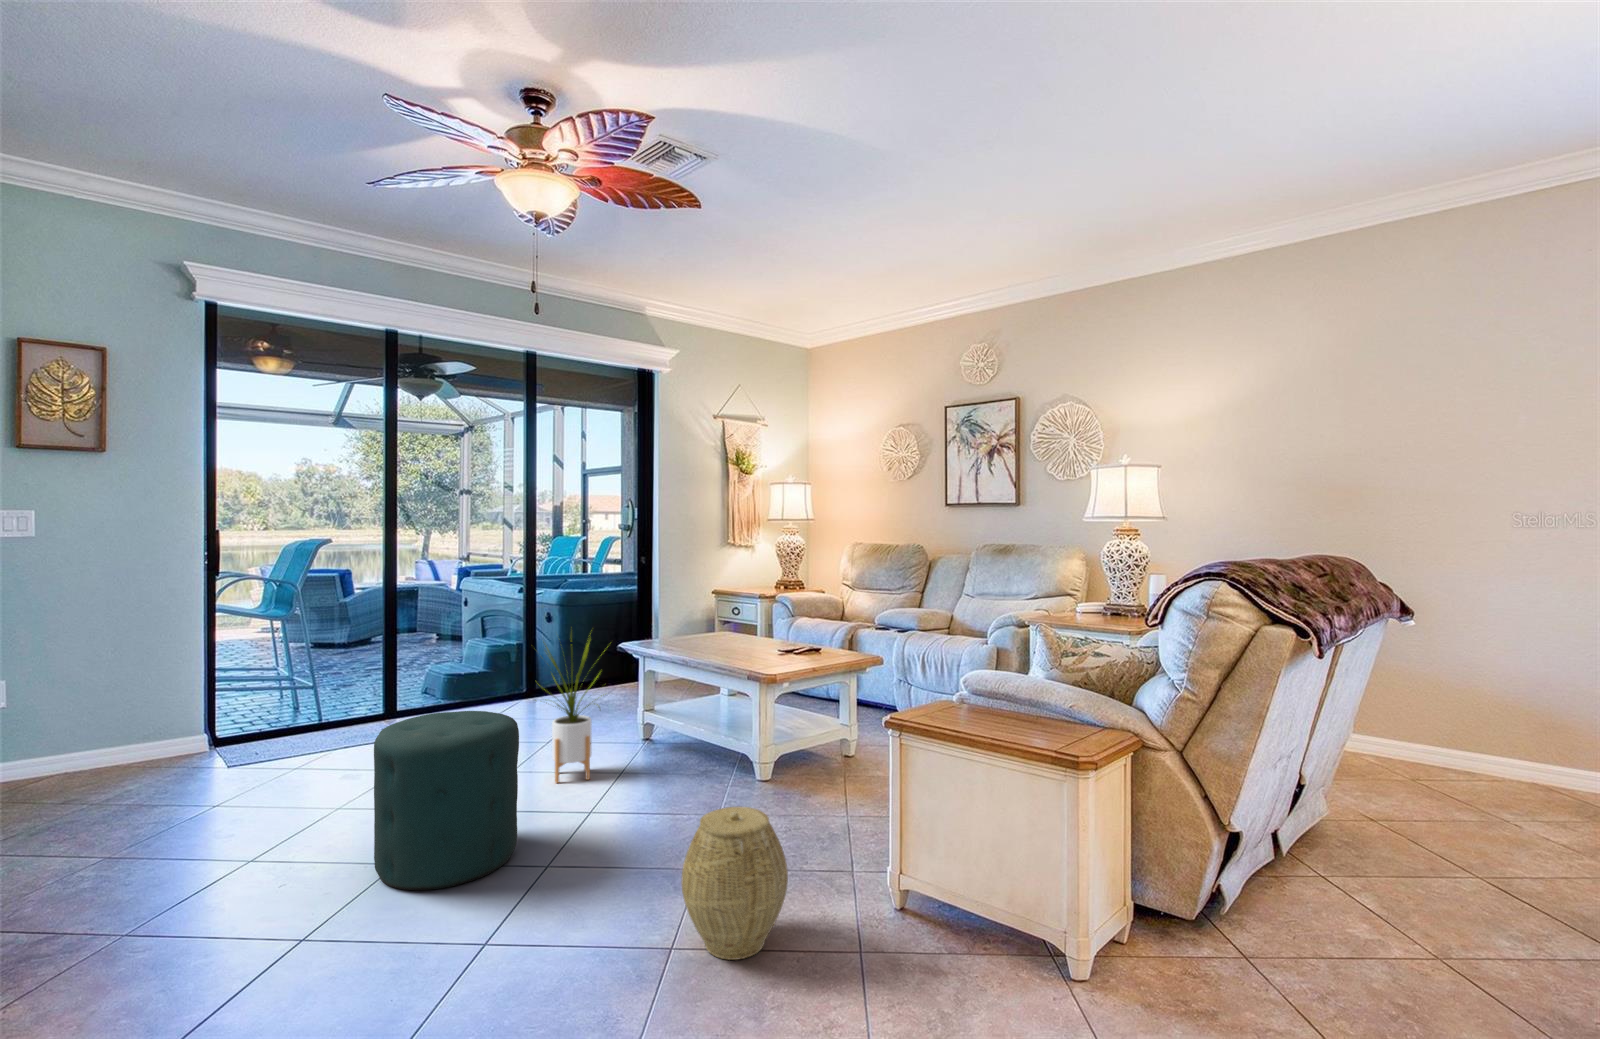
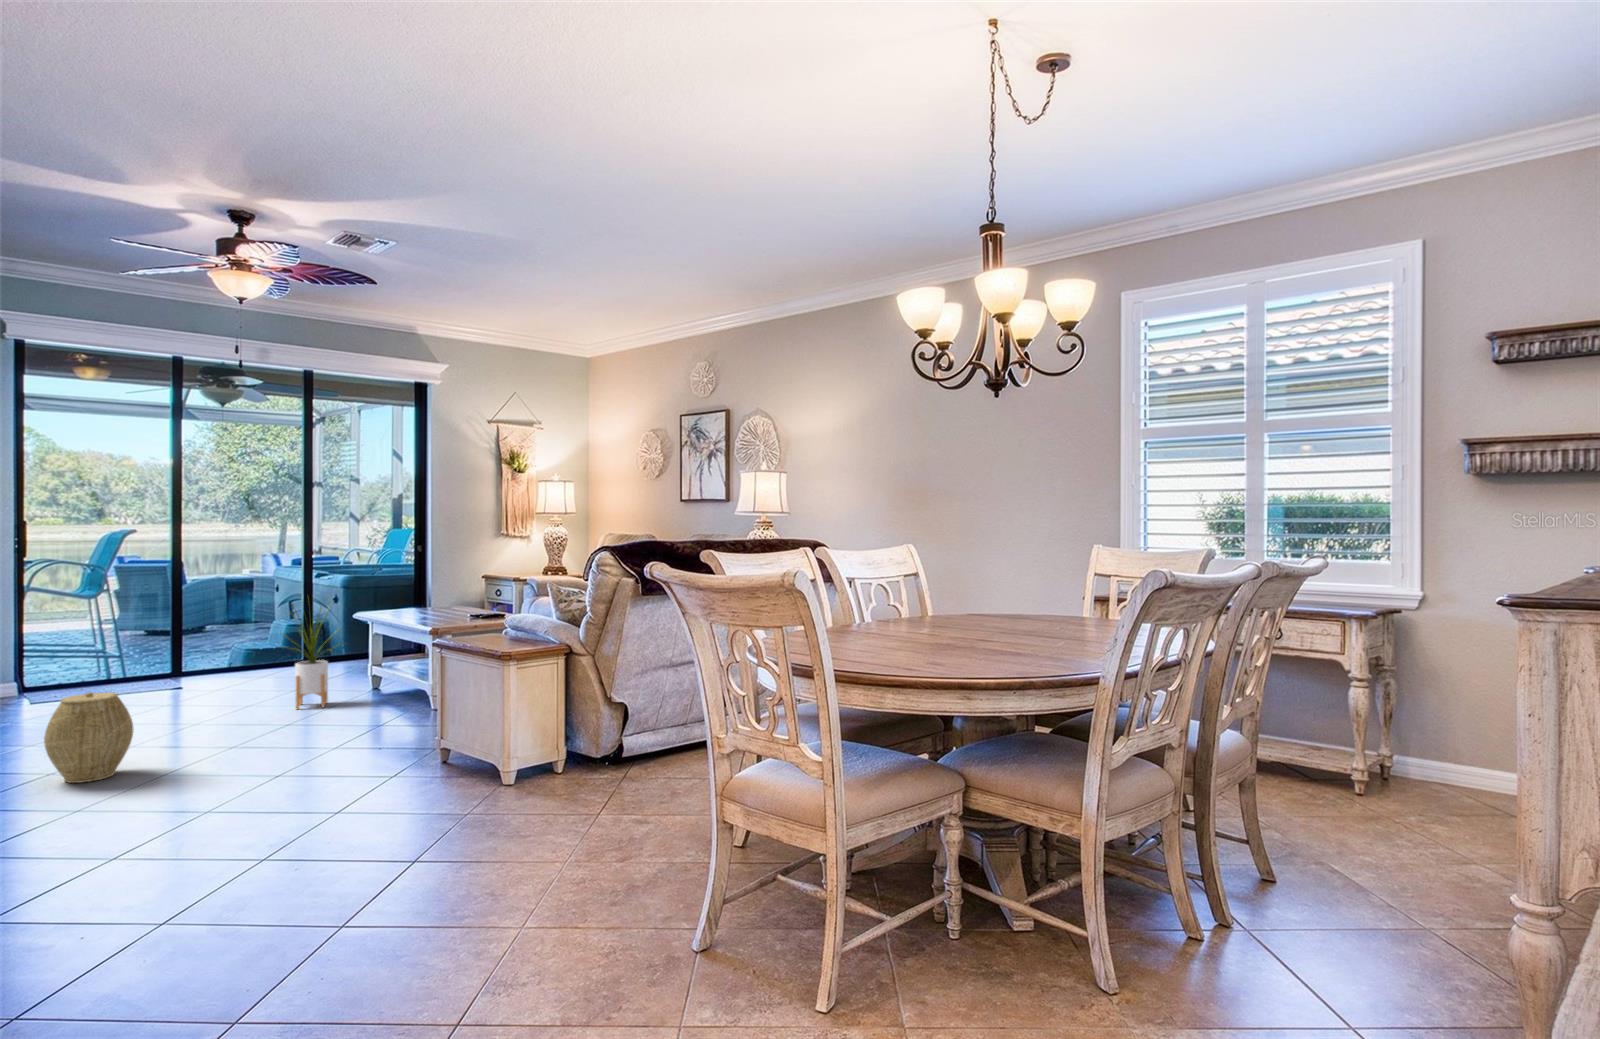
ottoman: present [374,711,519,890] -> none [136,644,247,754]
woven basket: present [681,807,788,960] -> present [44,692,133,783]

